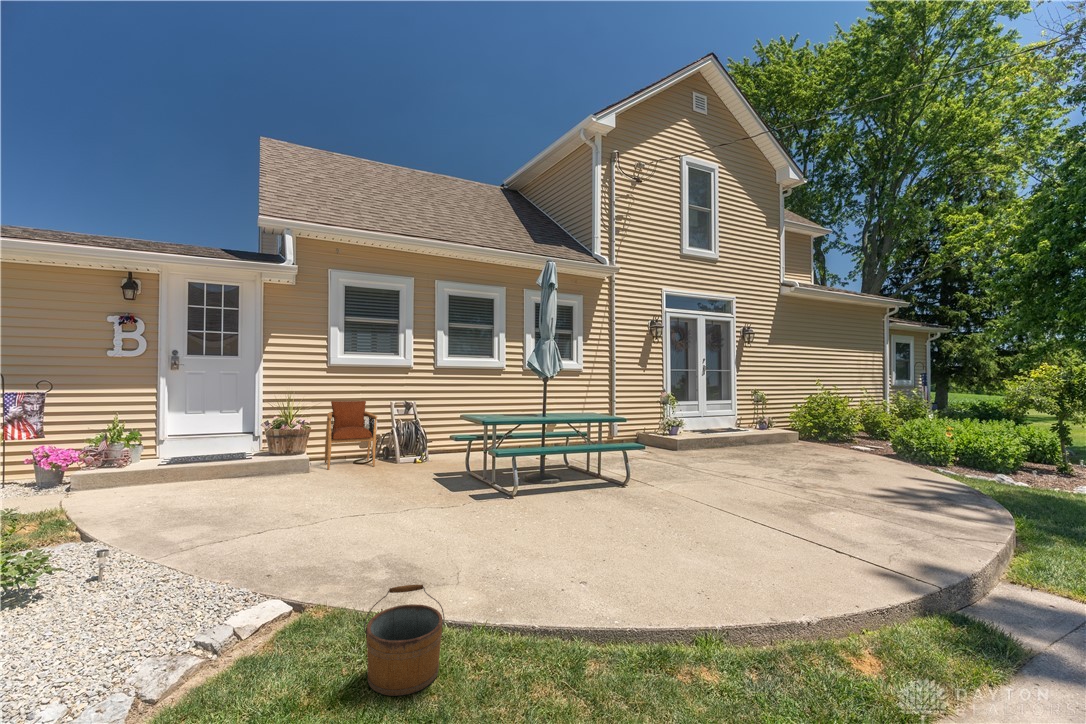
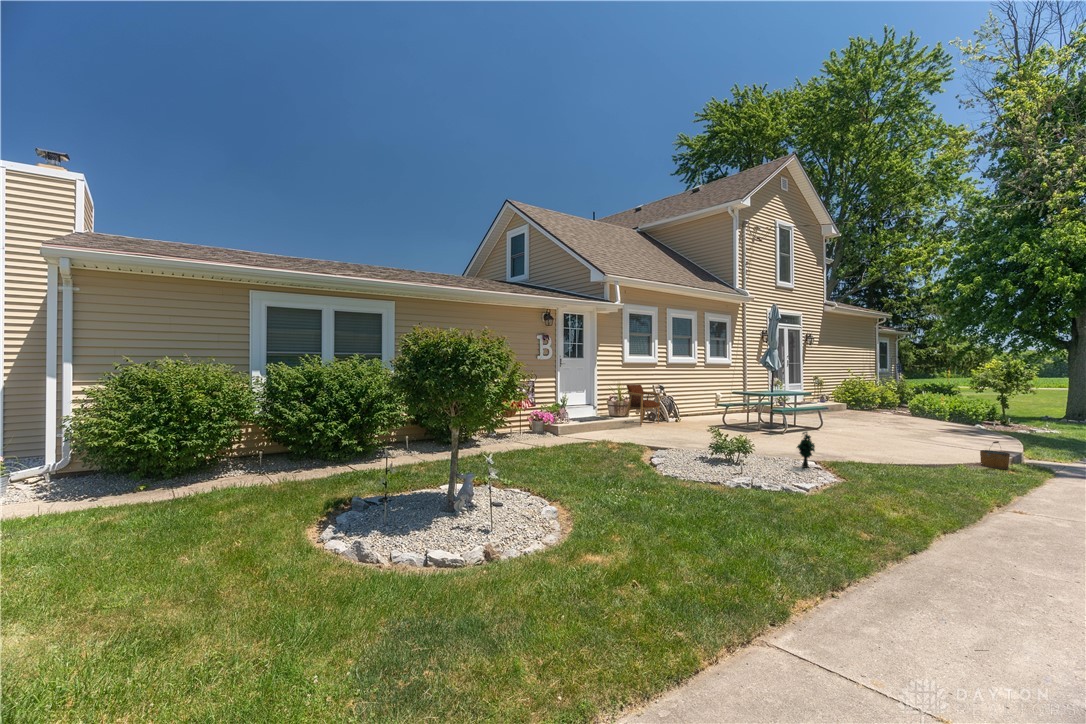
decorative plant: none [54,552,144,675] -> present [797,432,815,468]
bucket: present [364,585,444,696] -> present [980,441,1010,469]

